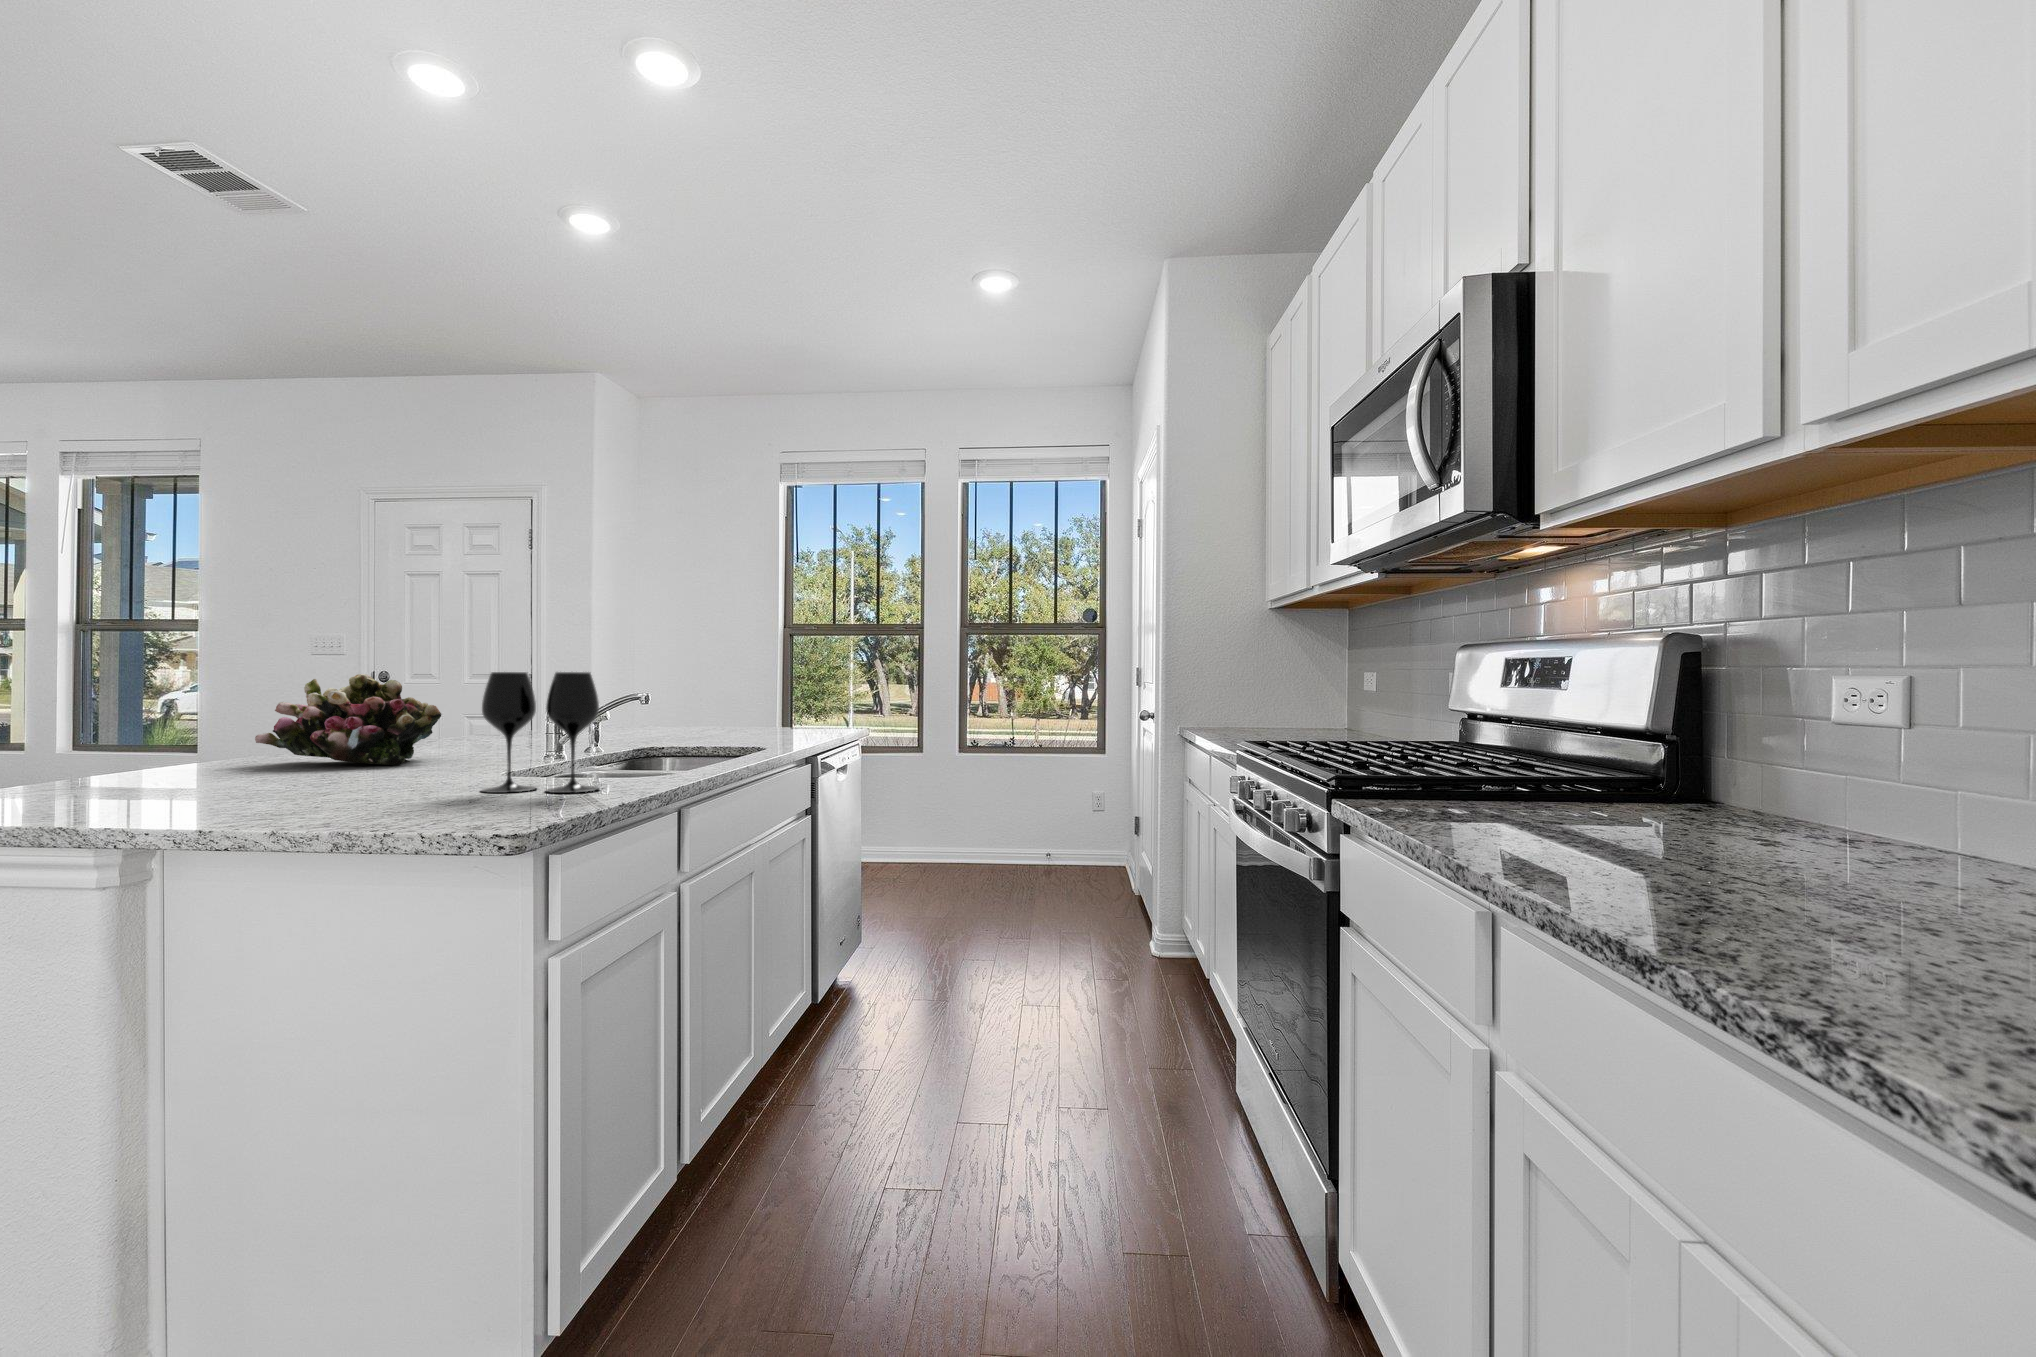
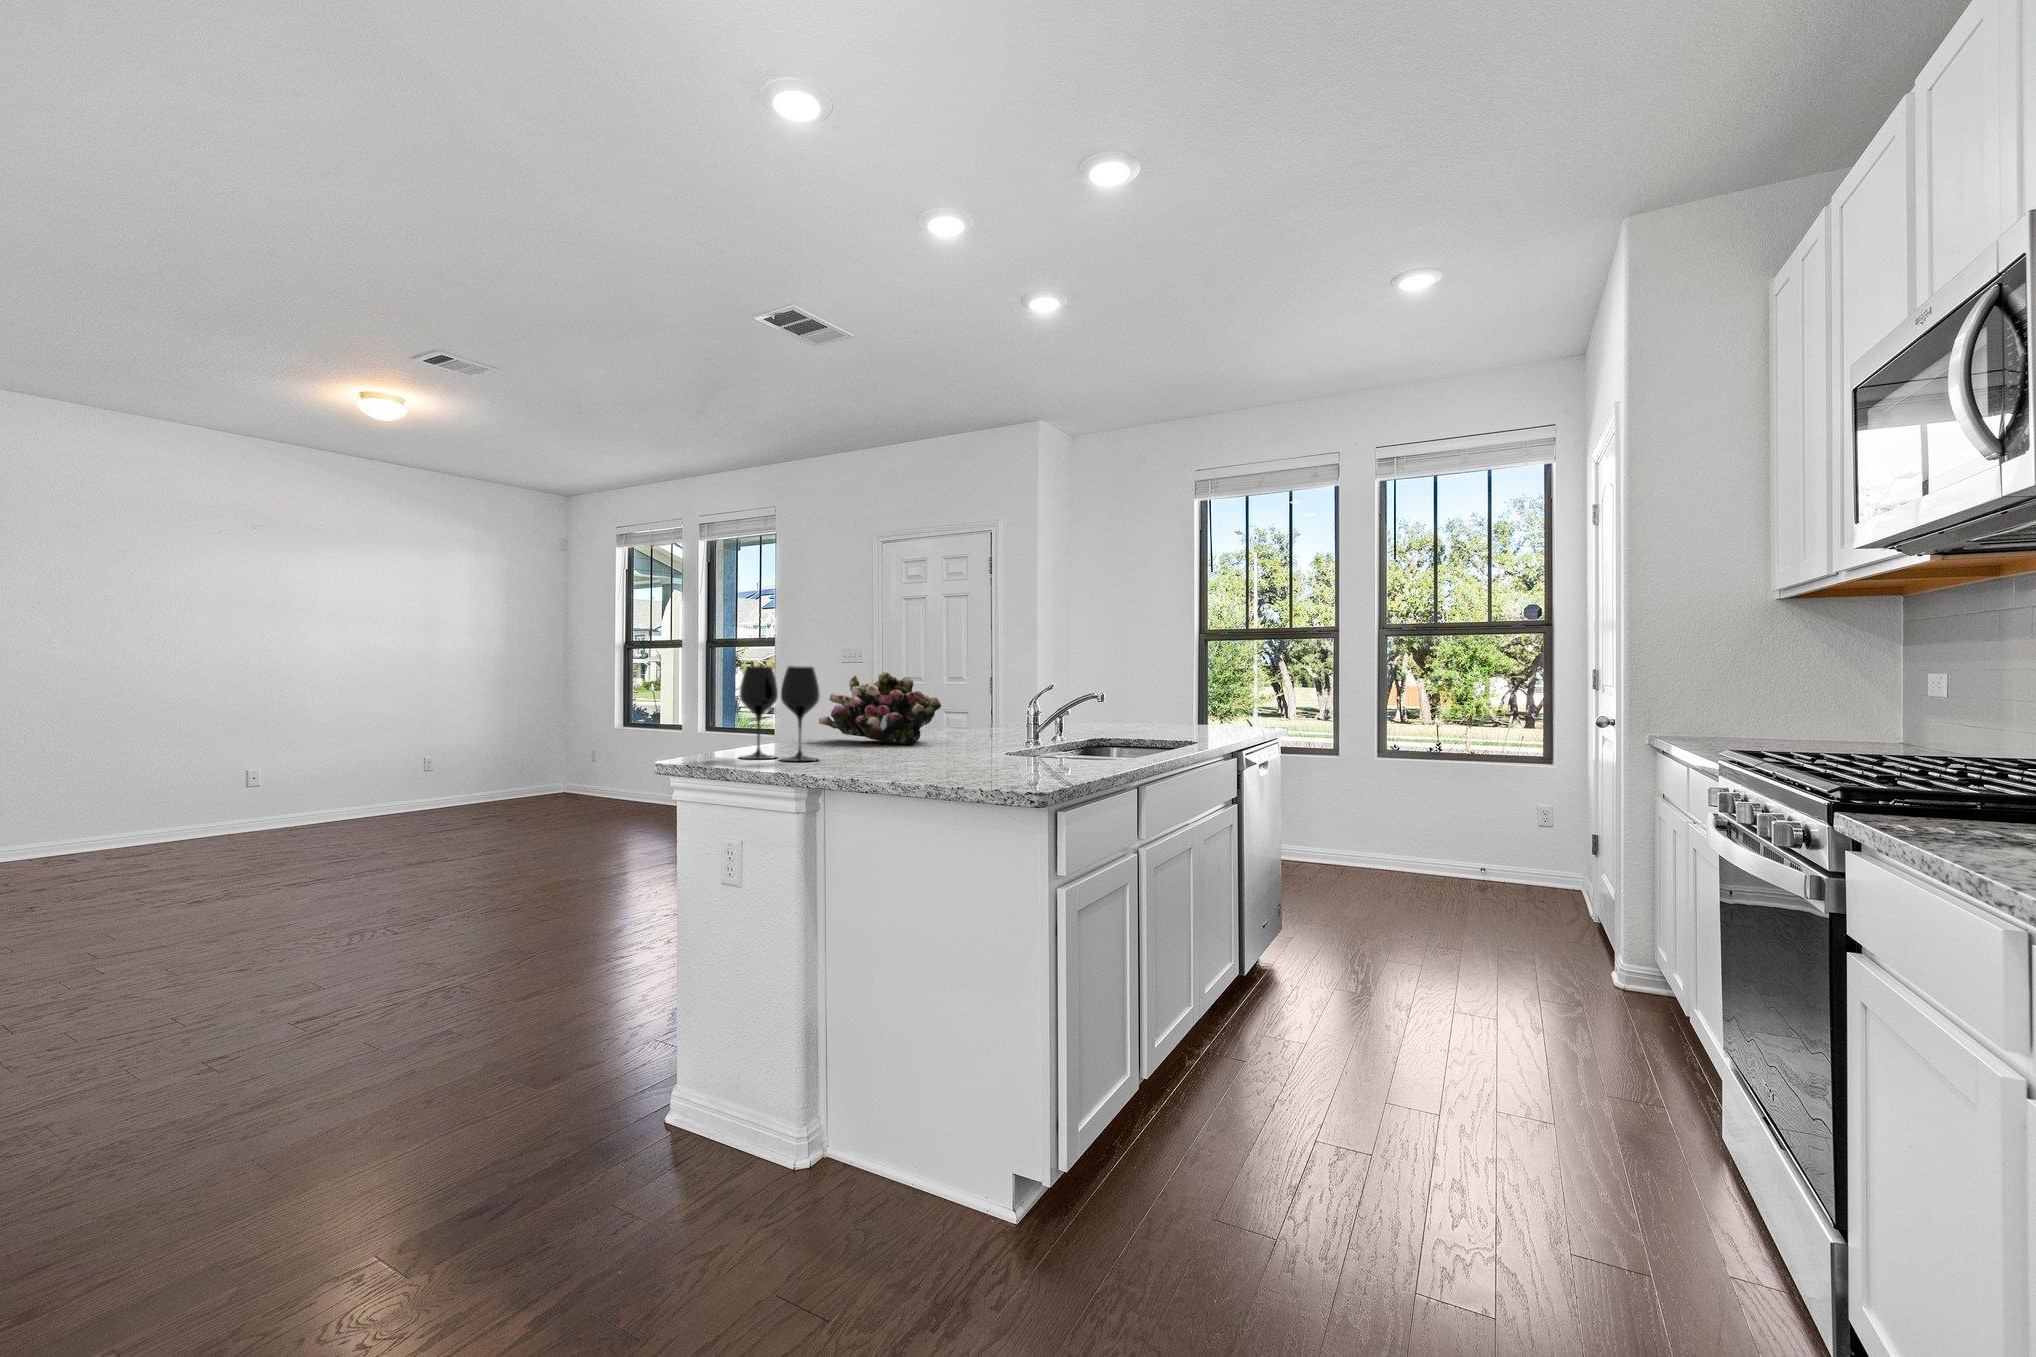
wine glass: present [481,672,599,793] -> present [740,666,820,761]

